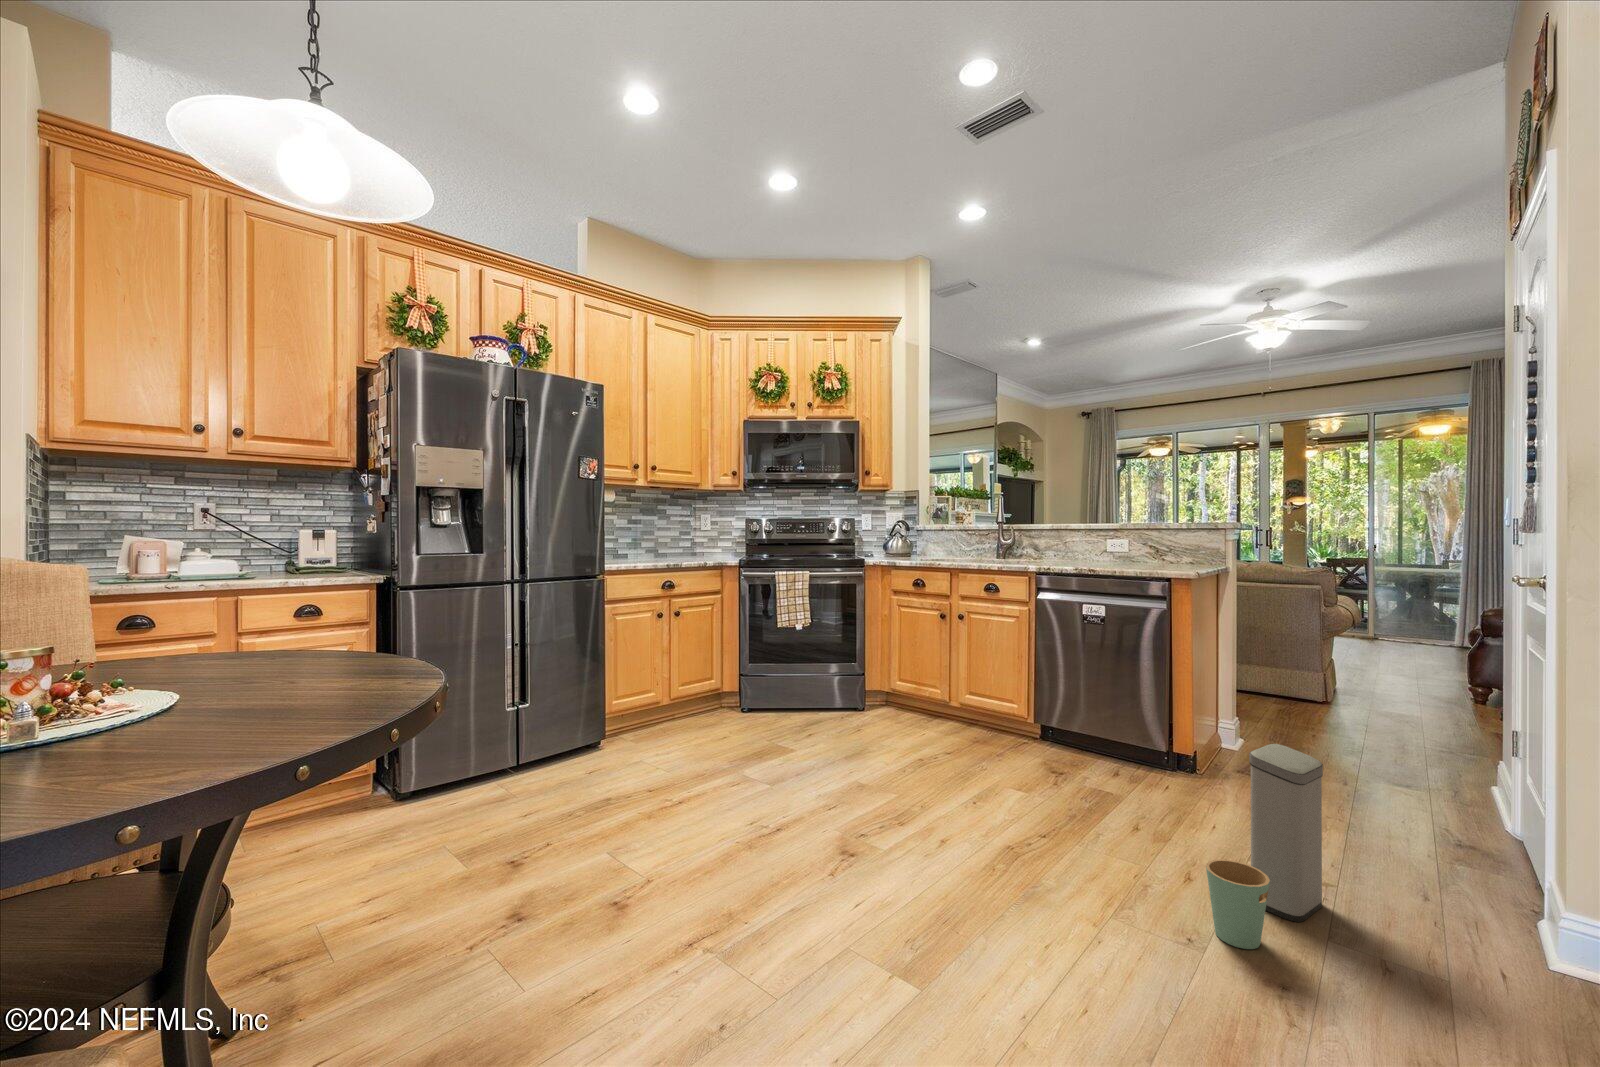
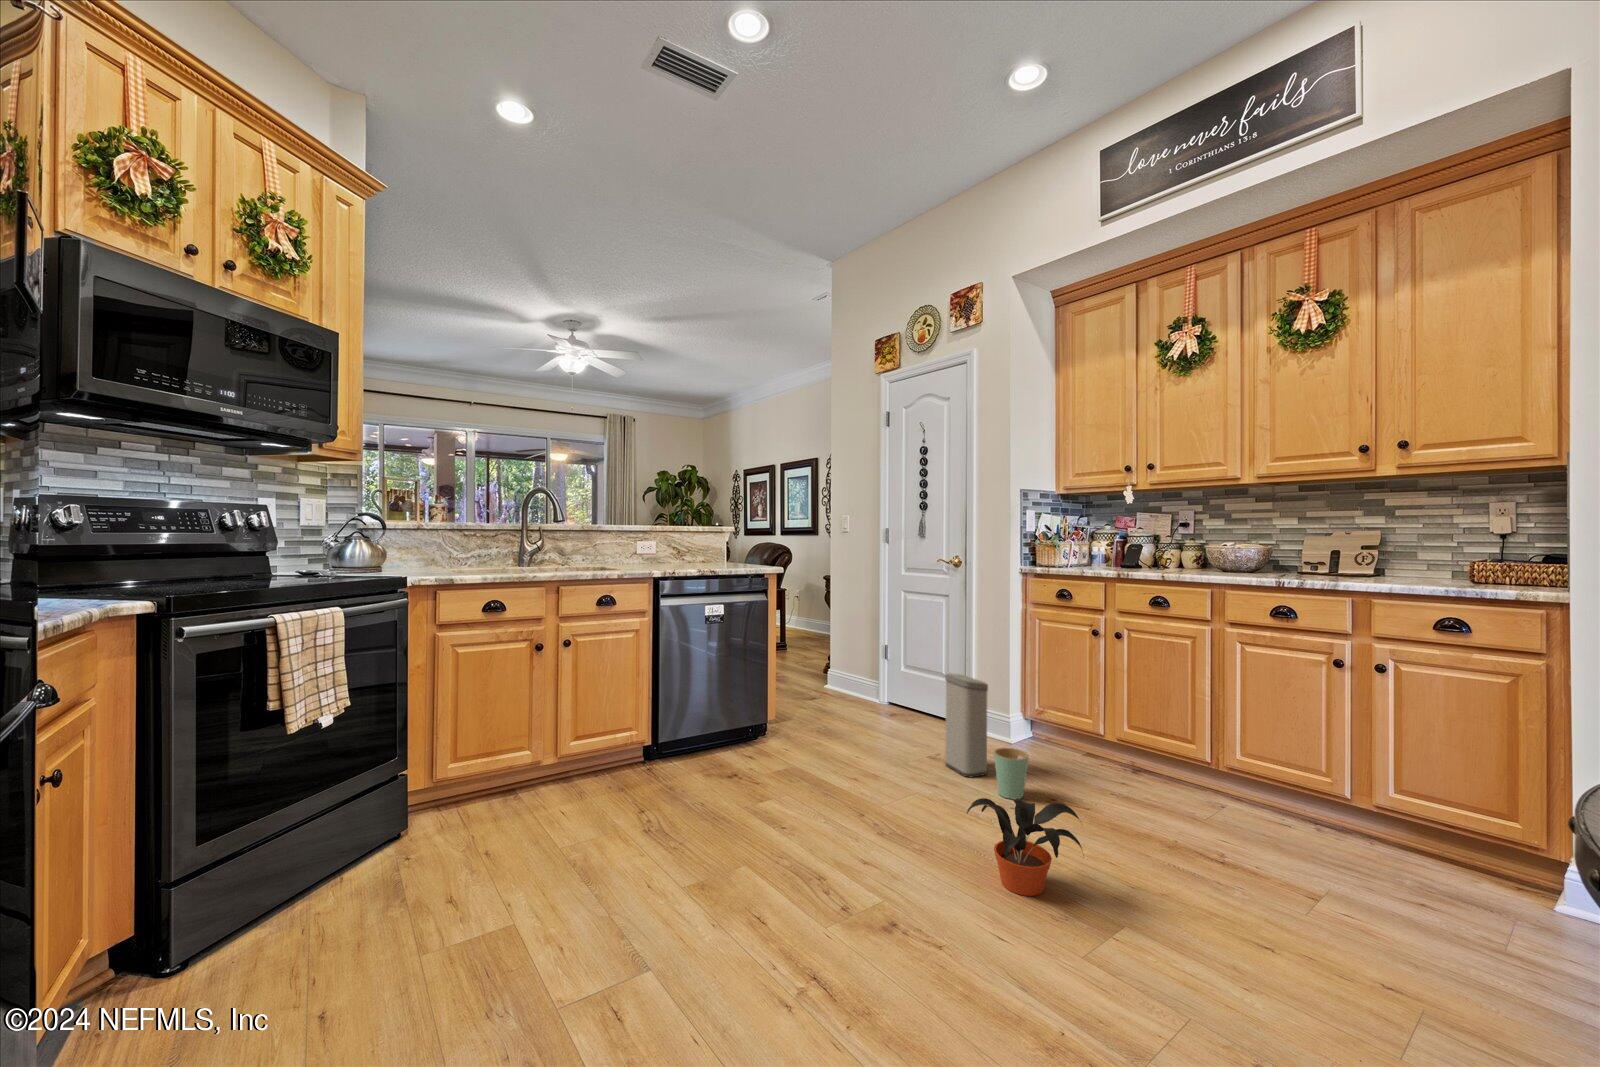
potted plant: none [912,813,1037,935] -> present [967,797,1082,896]

